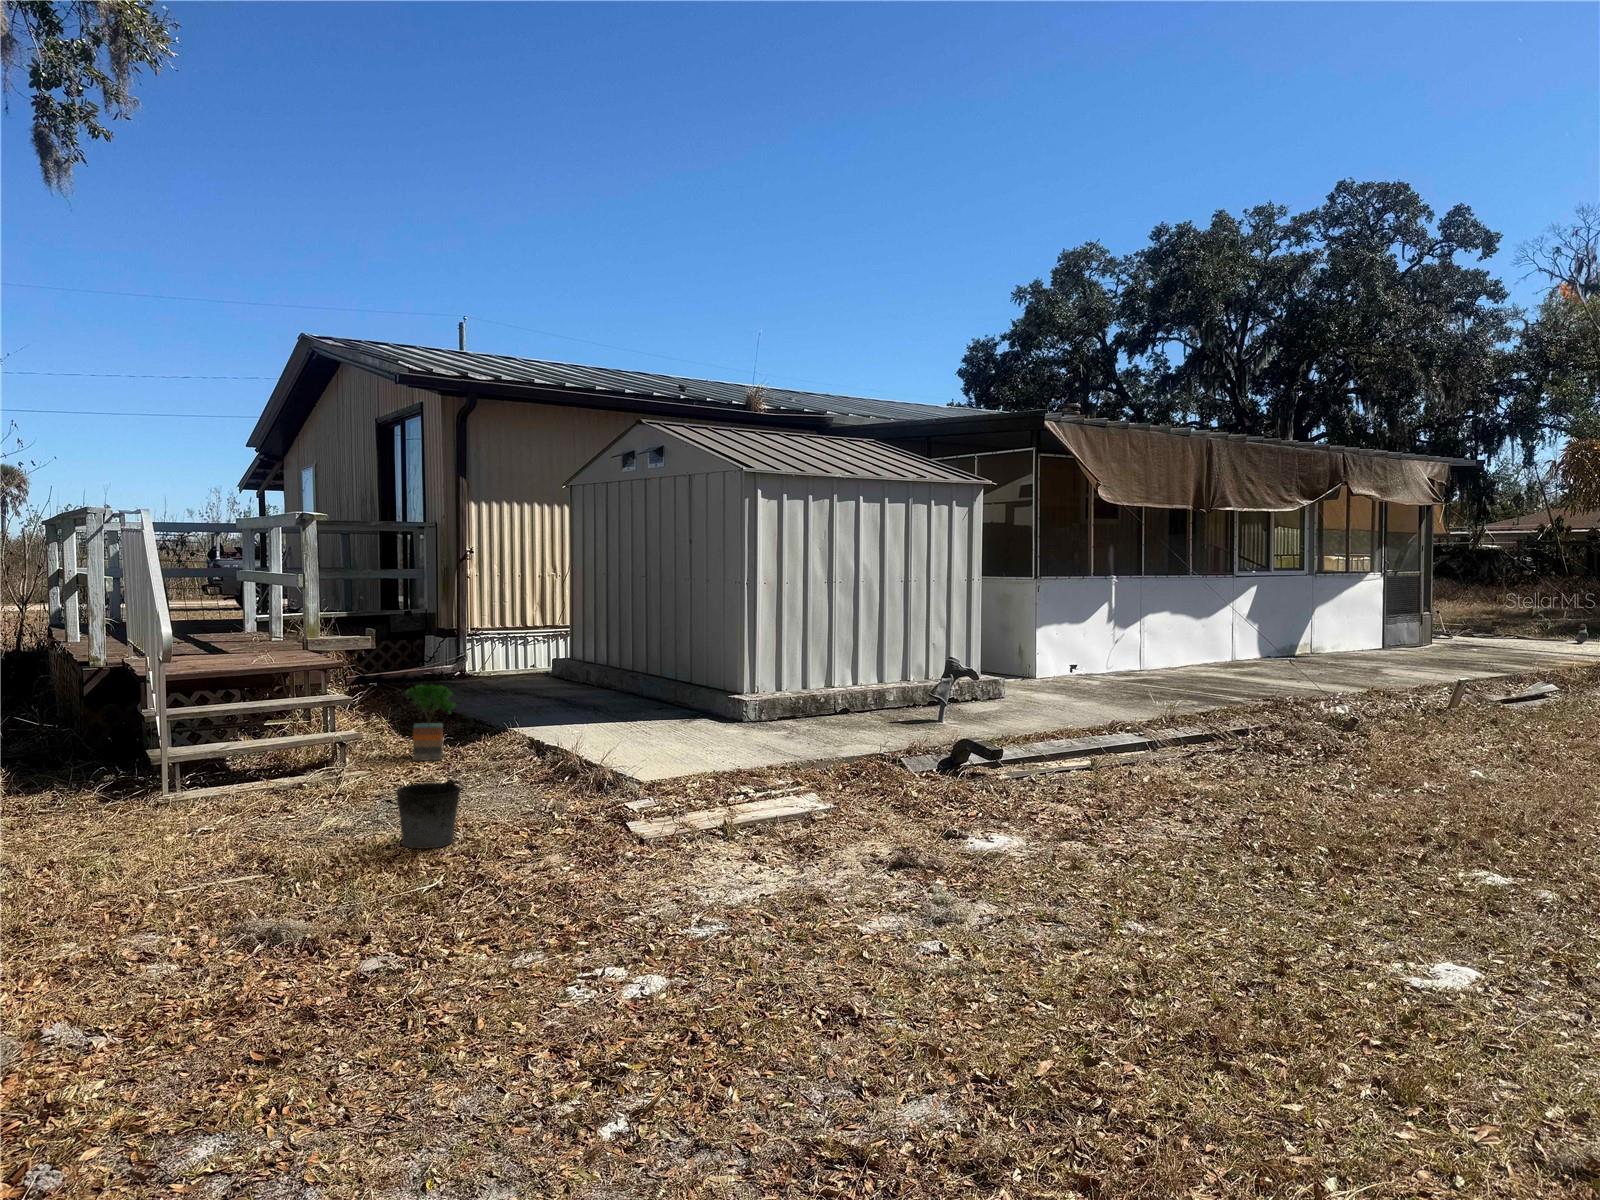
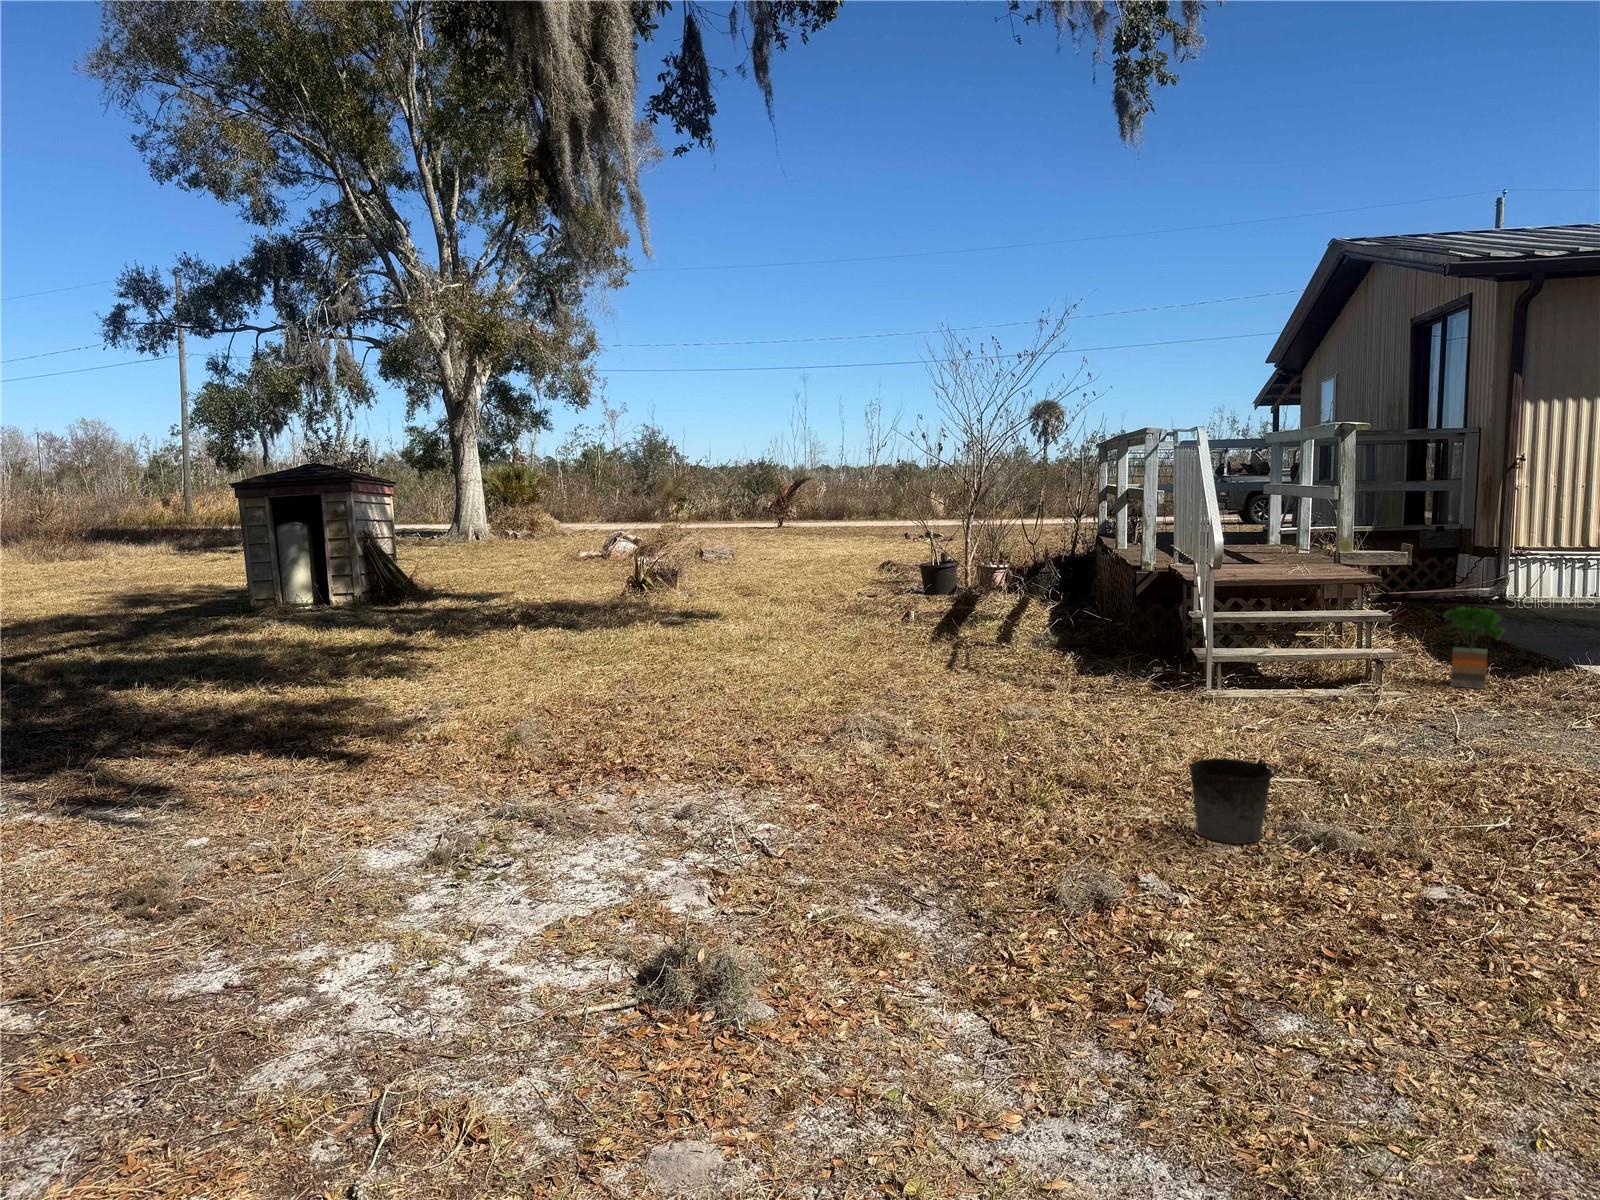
bucket: present [396,779,464,849] -> present [1189,758,1277,844]

